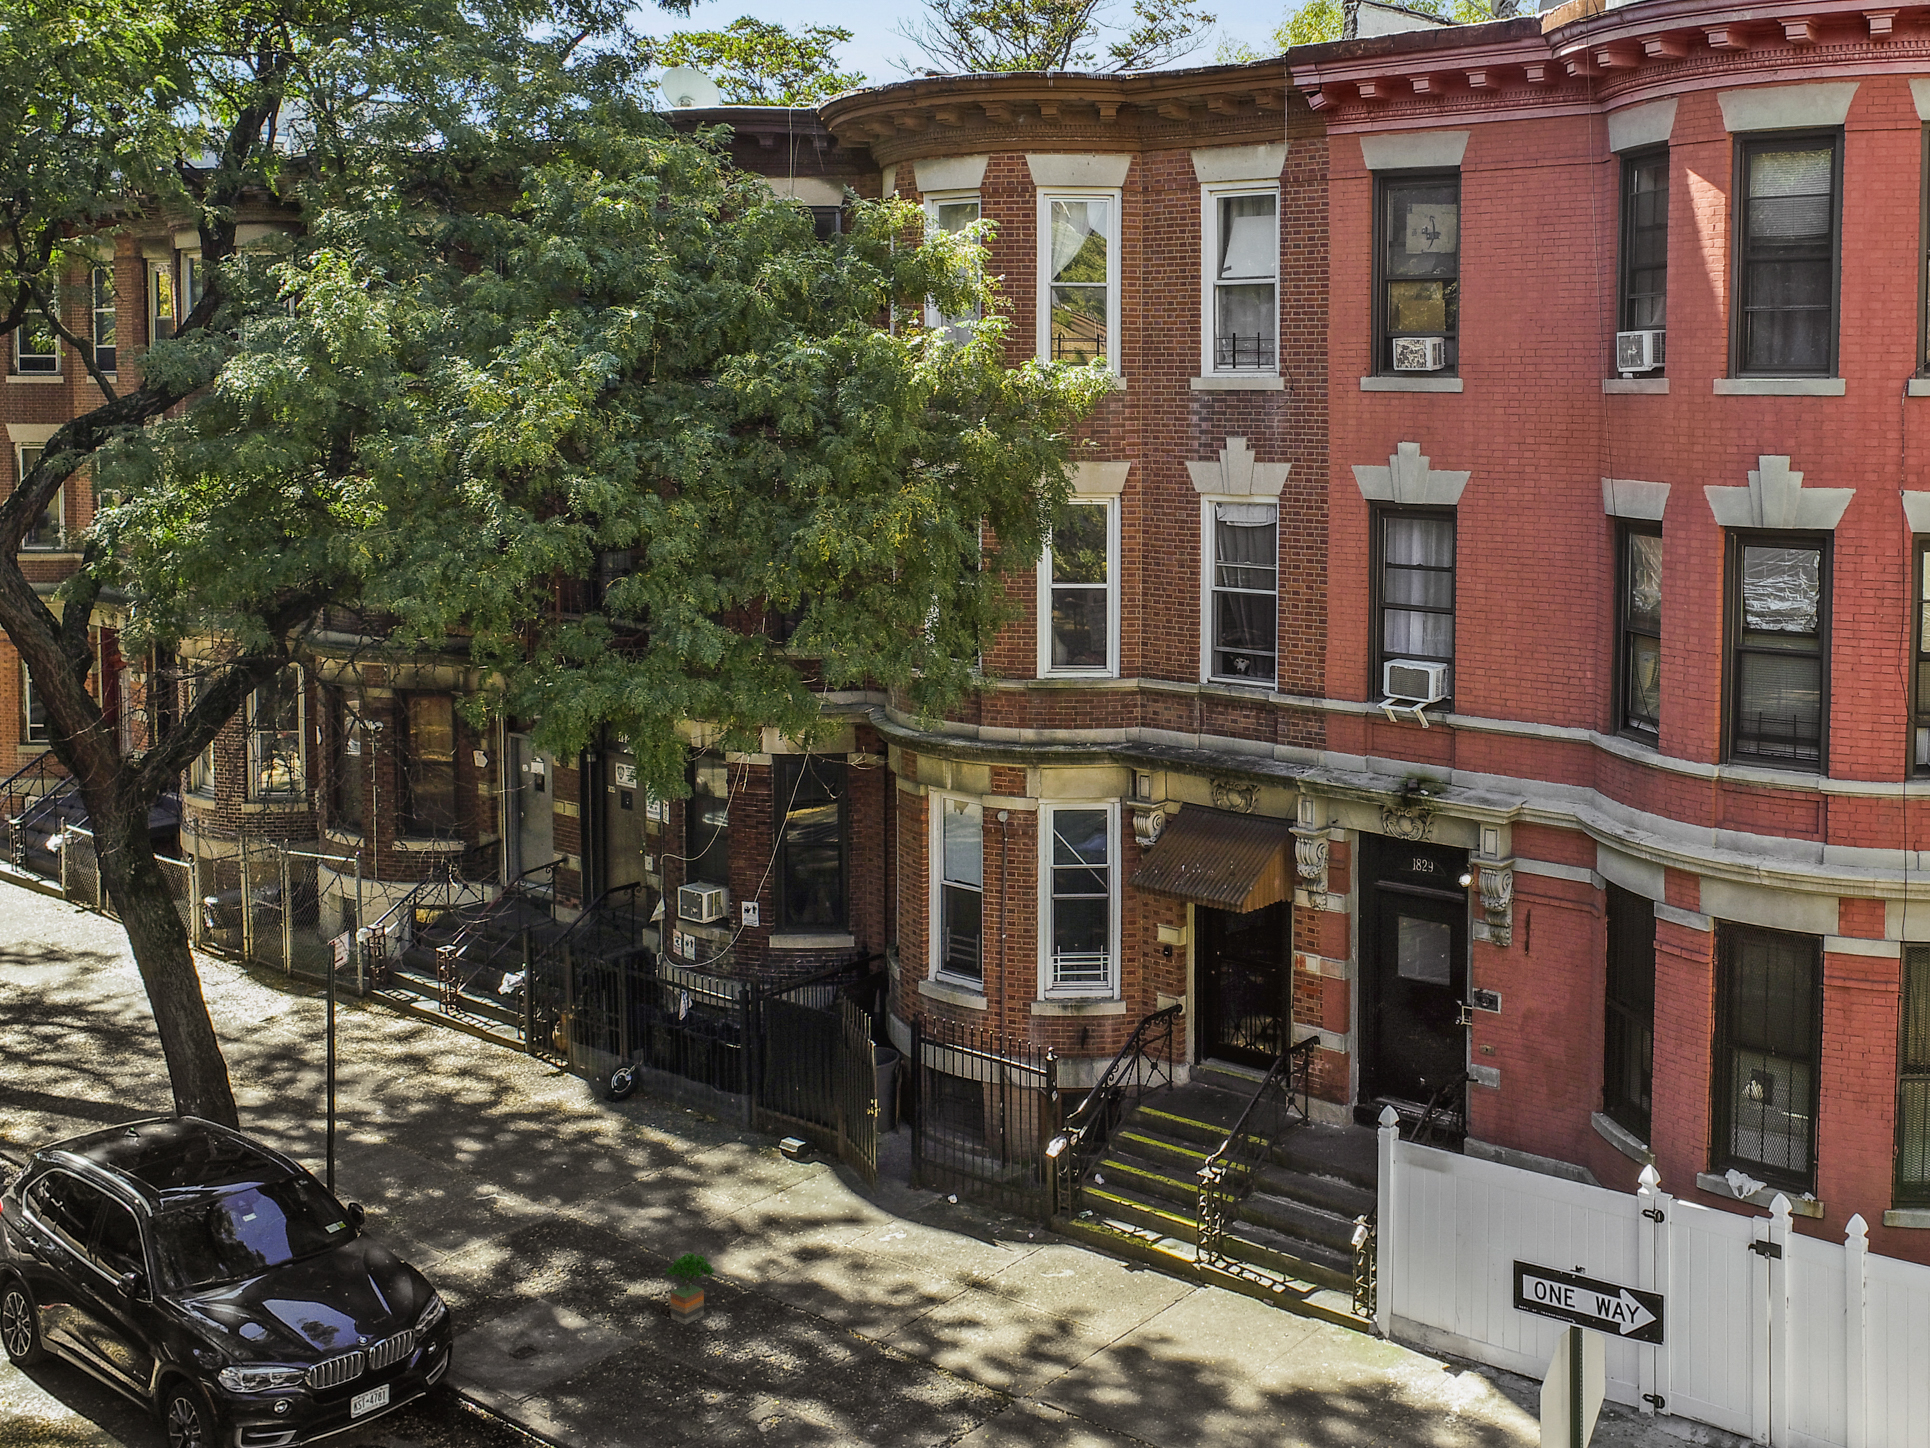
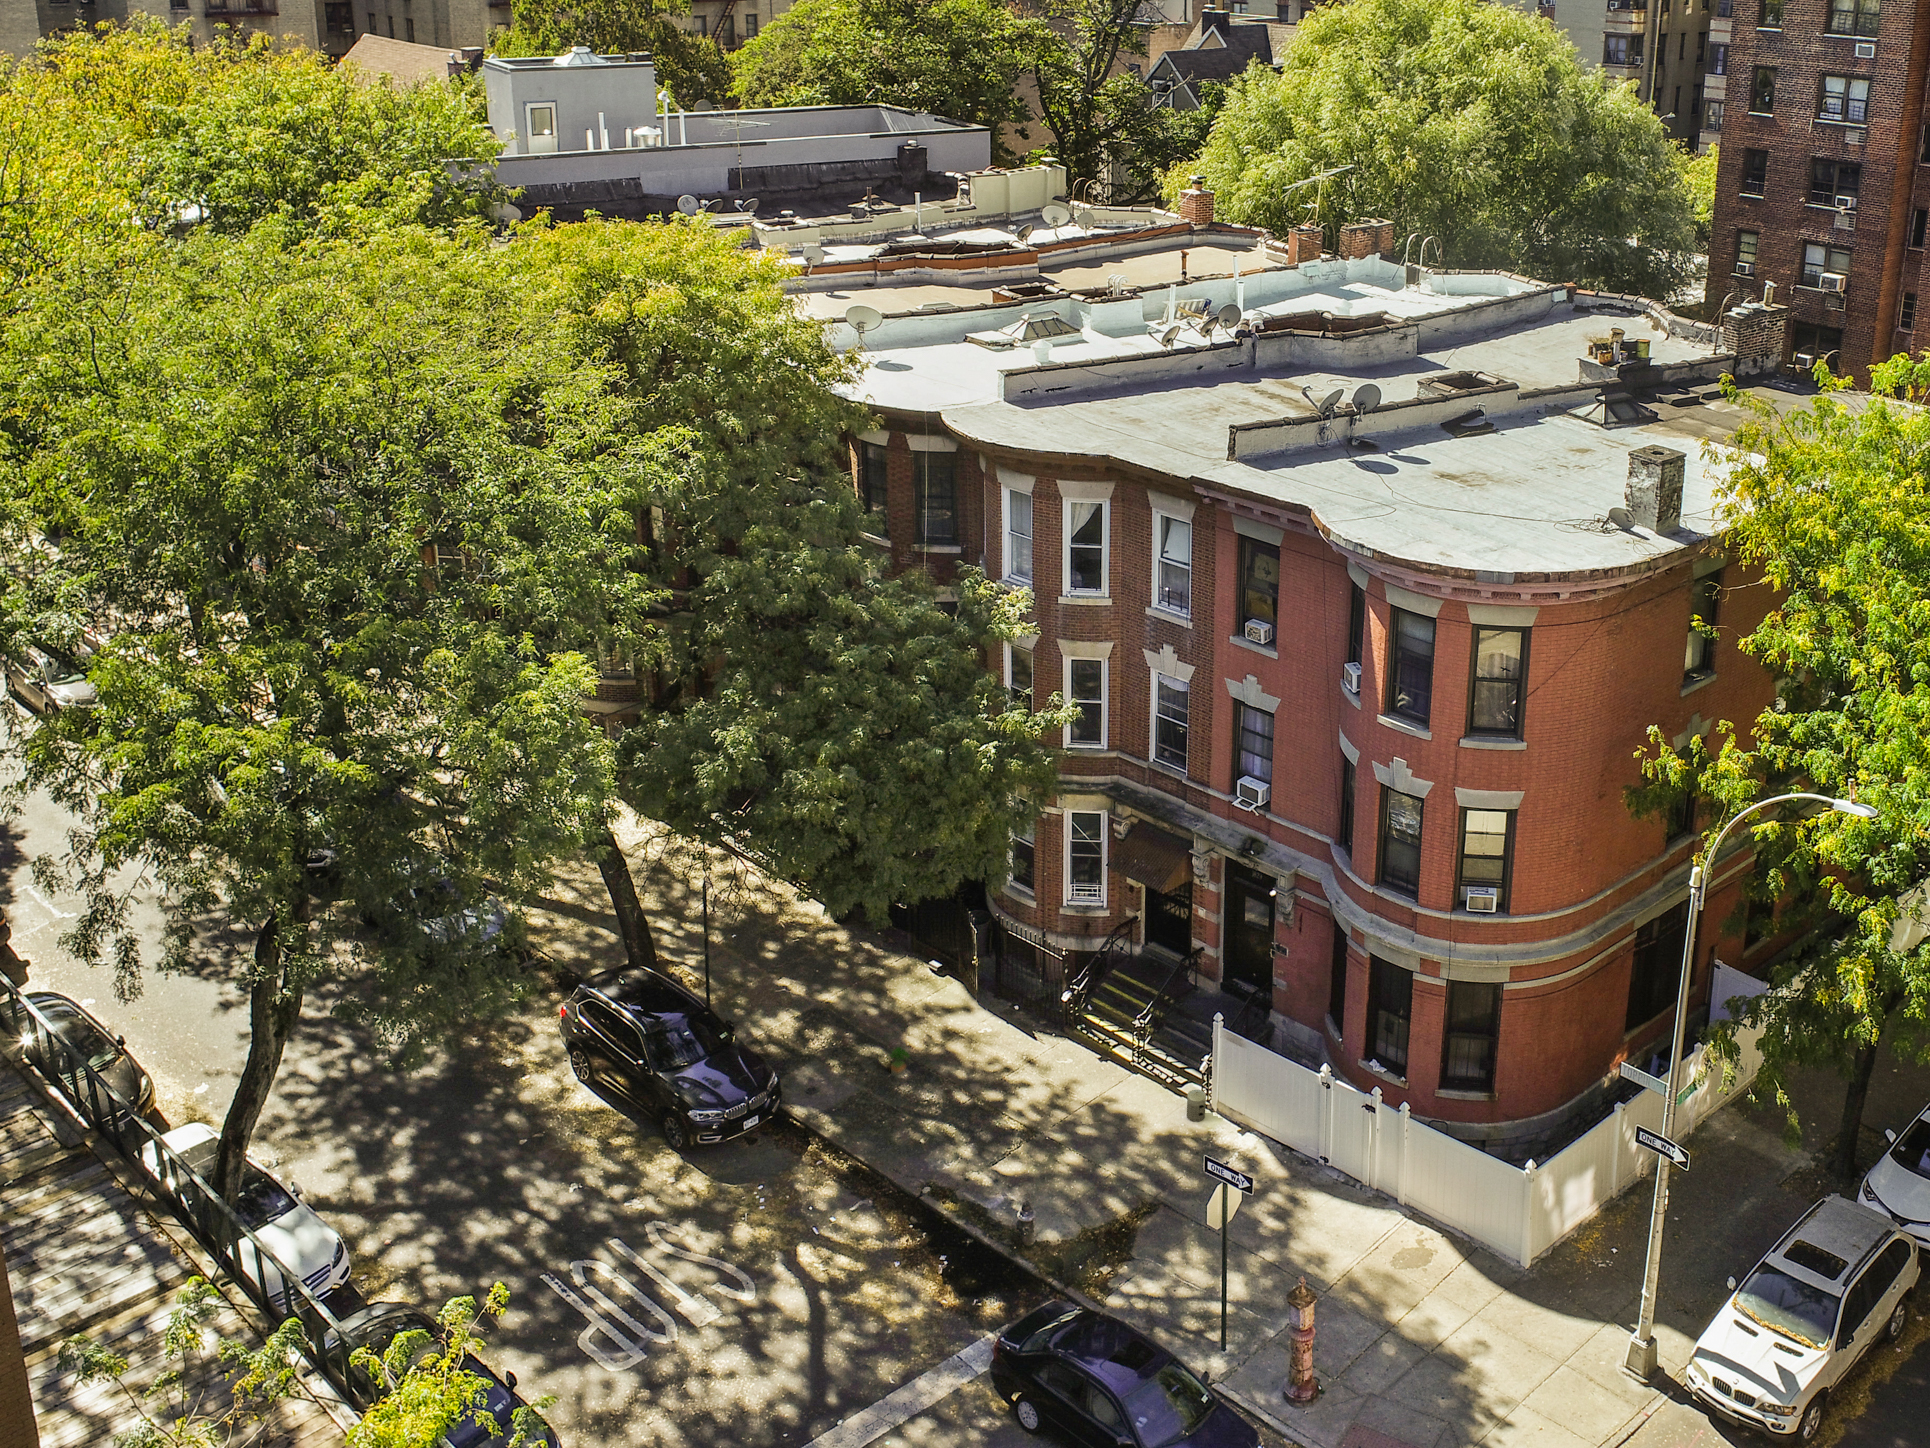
waste bin: none [1338,1290,1380,1365] -> present [1187,1090,1206,1122]

